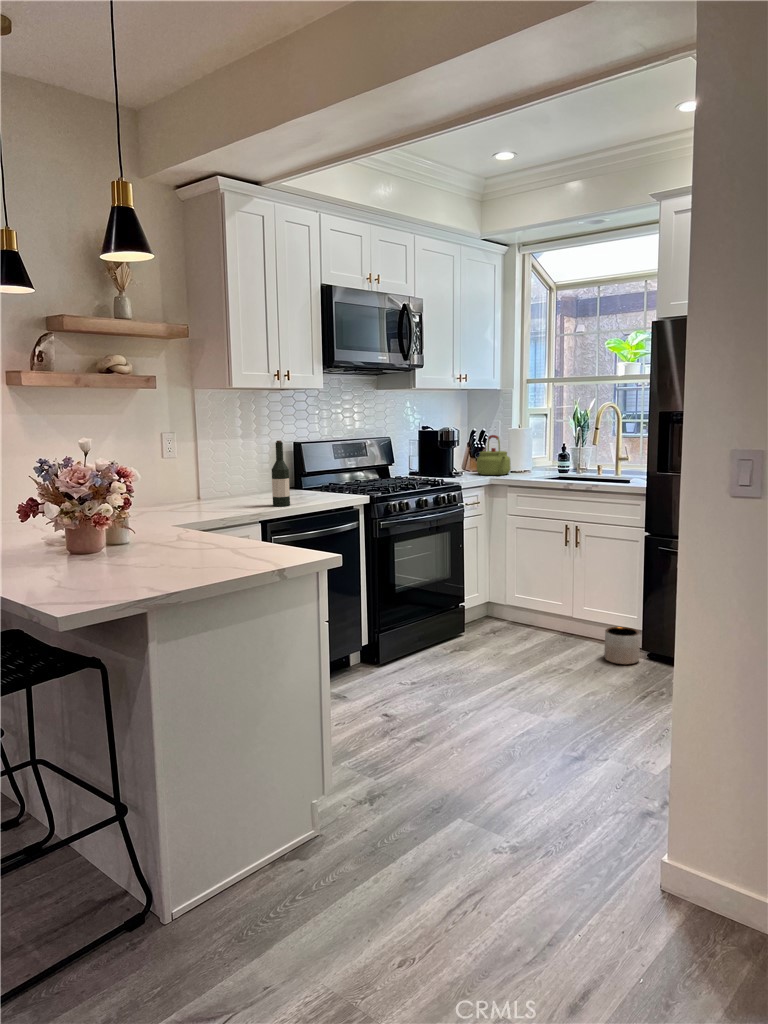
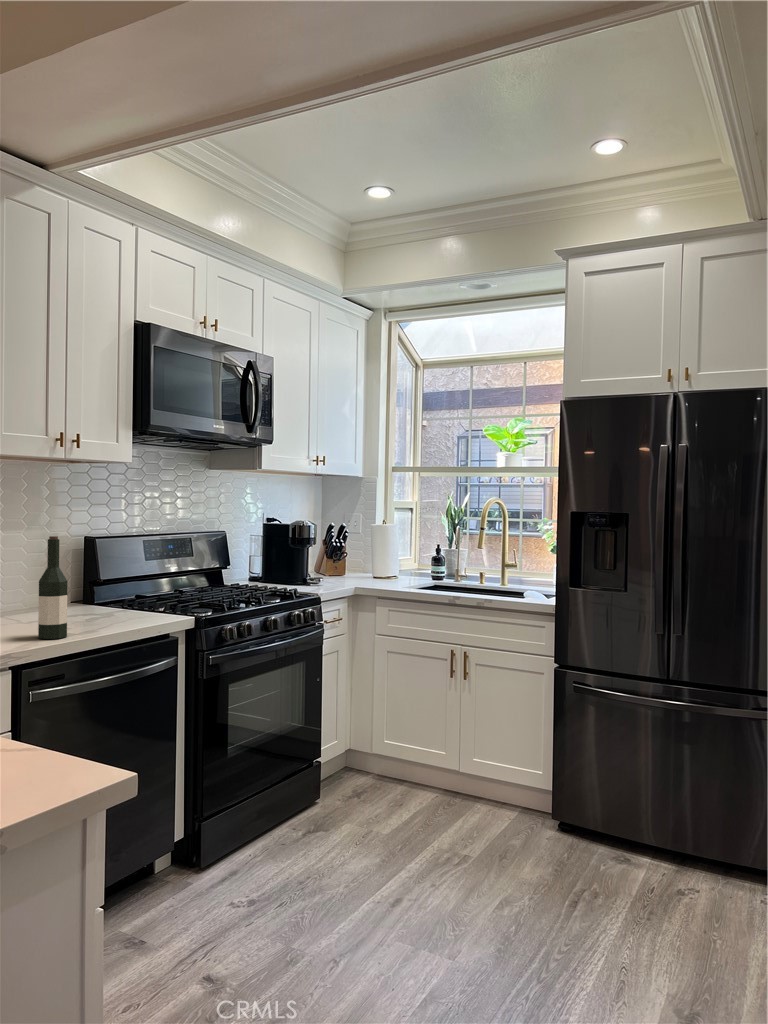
kettle: present [477,435,511,475] -> none [335,532,377,583]
planter: present [604,627,640,665] -> none [507,787,552,842]

